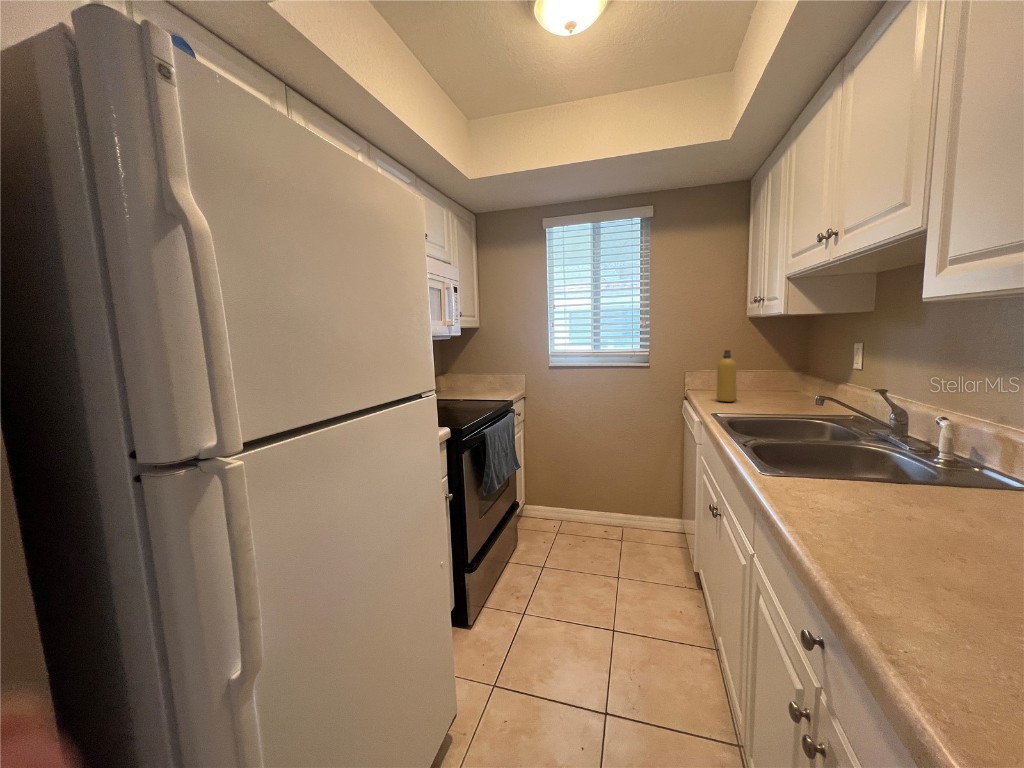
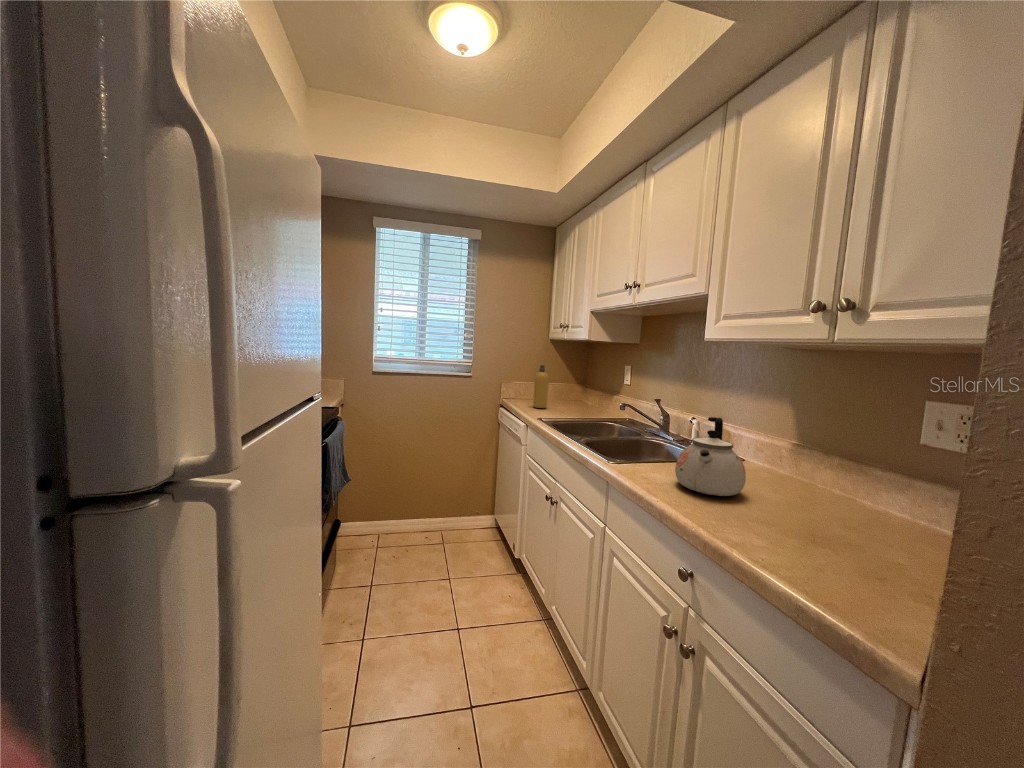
kettle: none [839,421,971,544] -> present [675,417,746,496]

